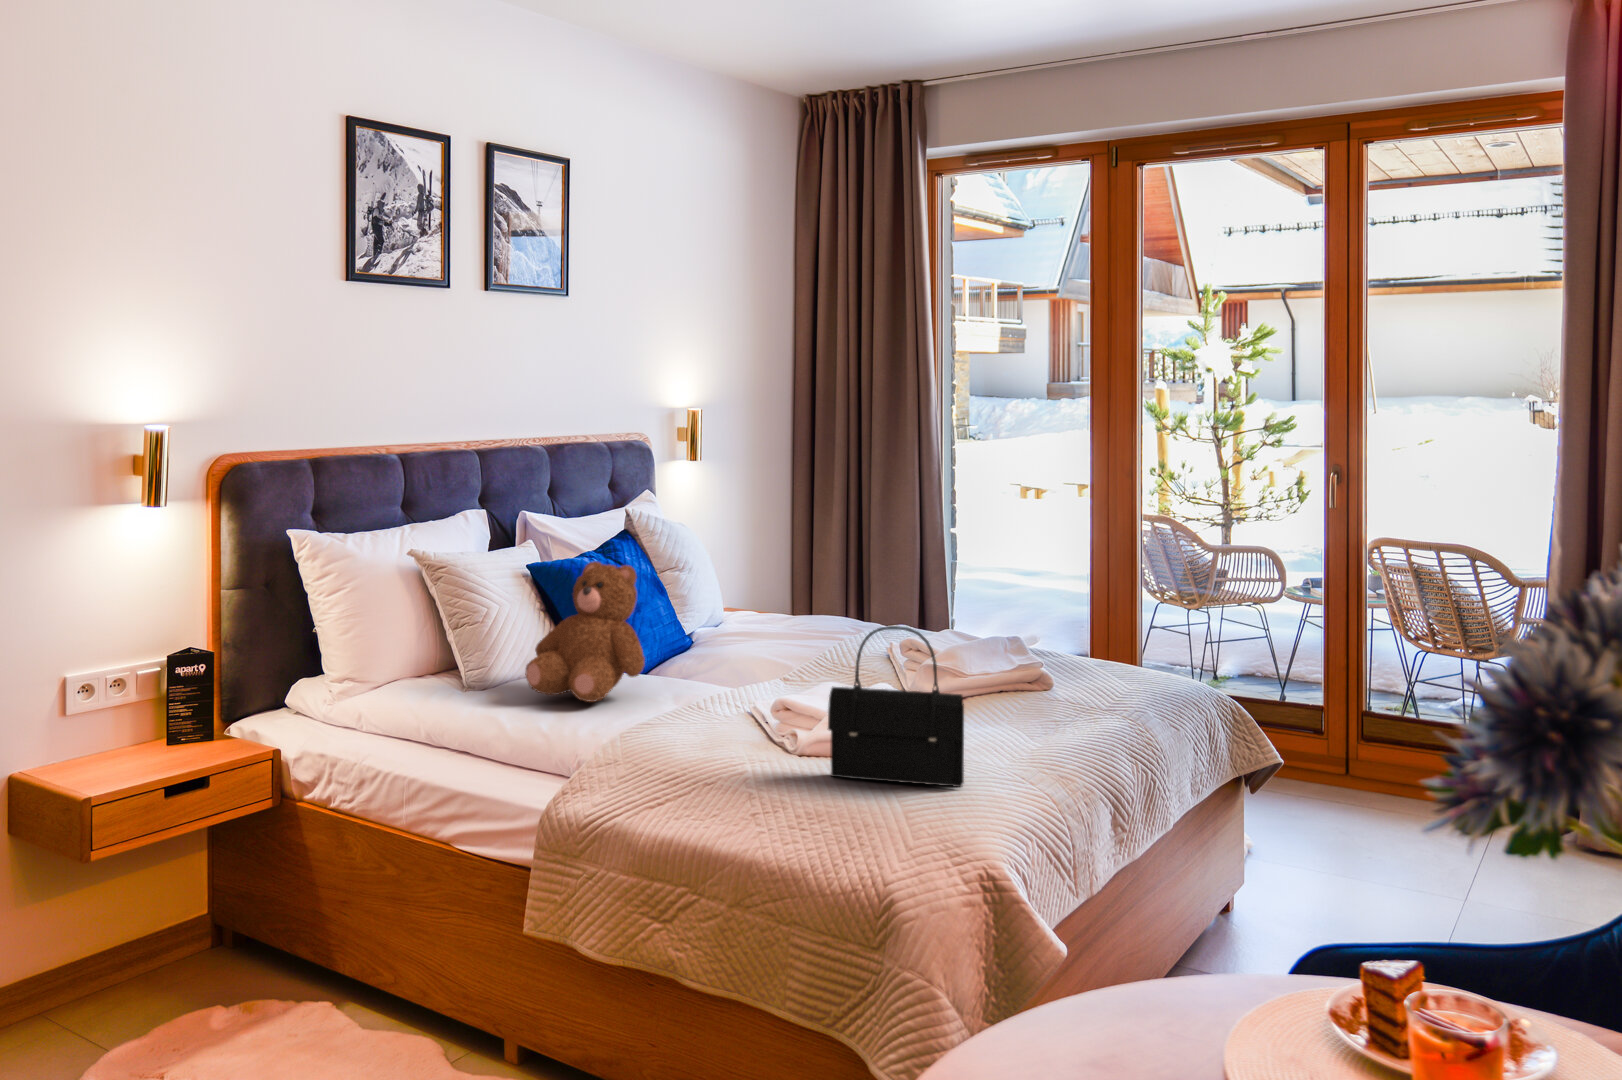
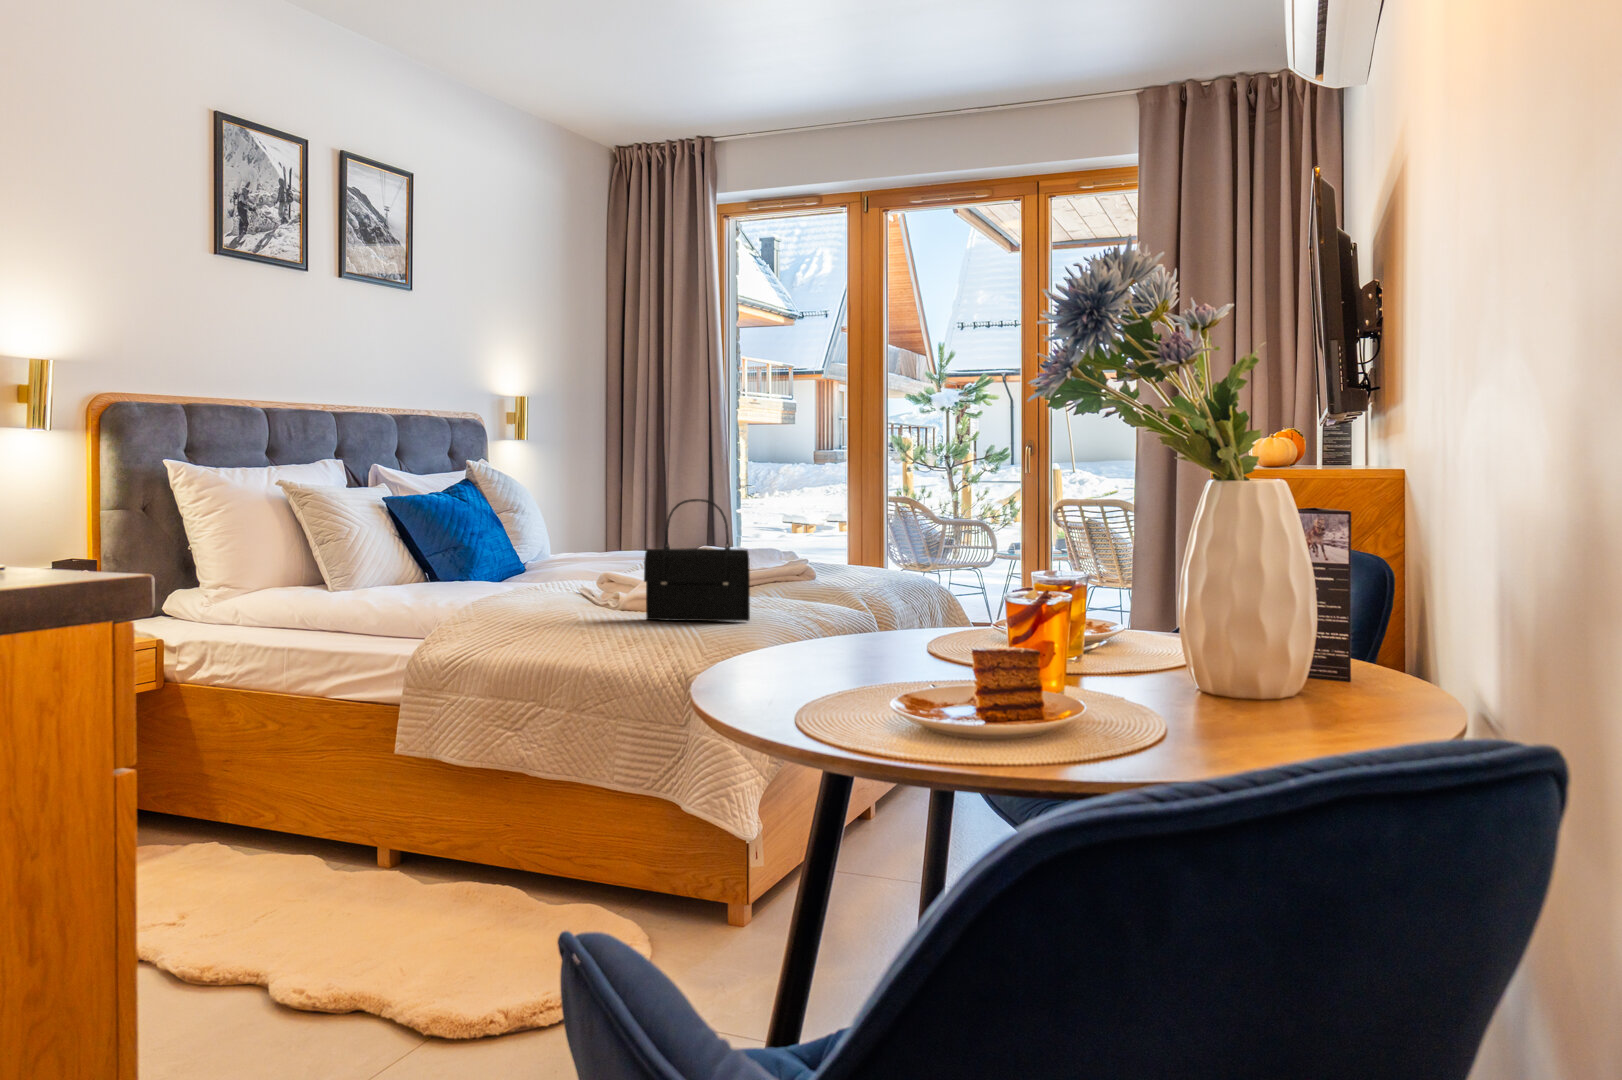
teddy bear: present [525,562,645,702] -> none [384,482,489,593]

